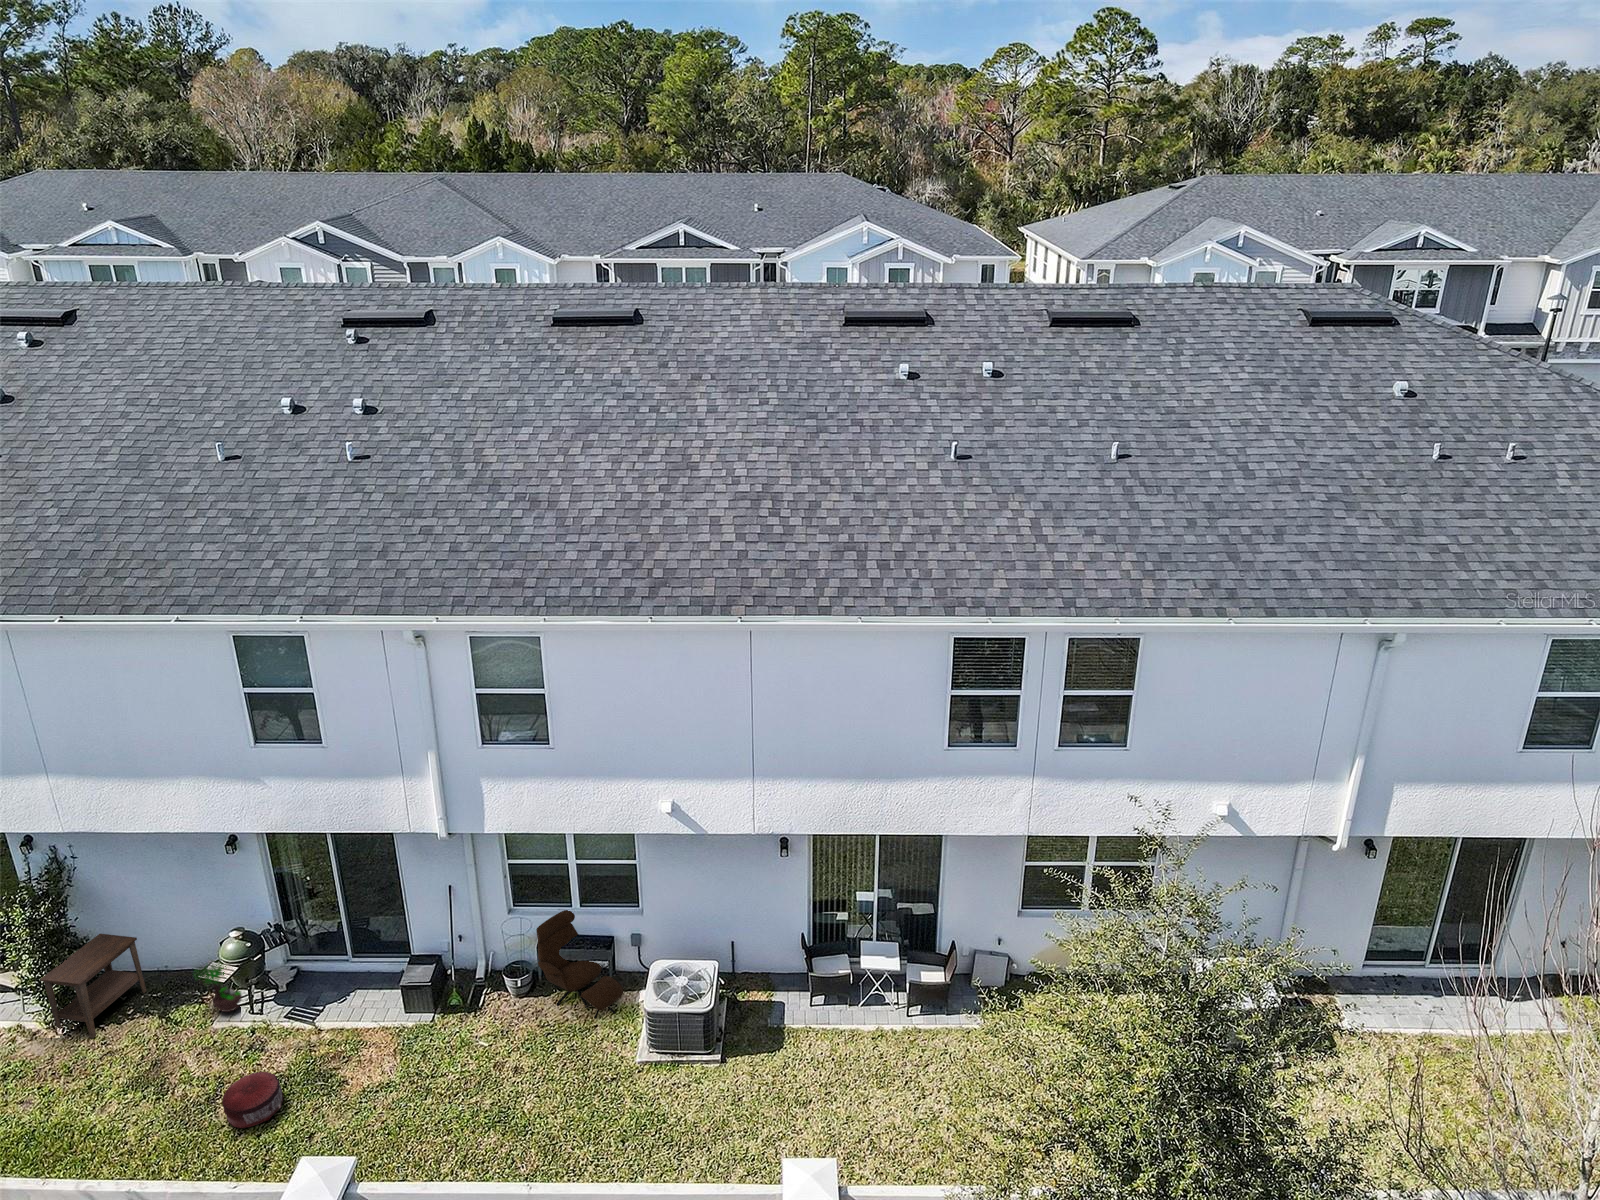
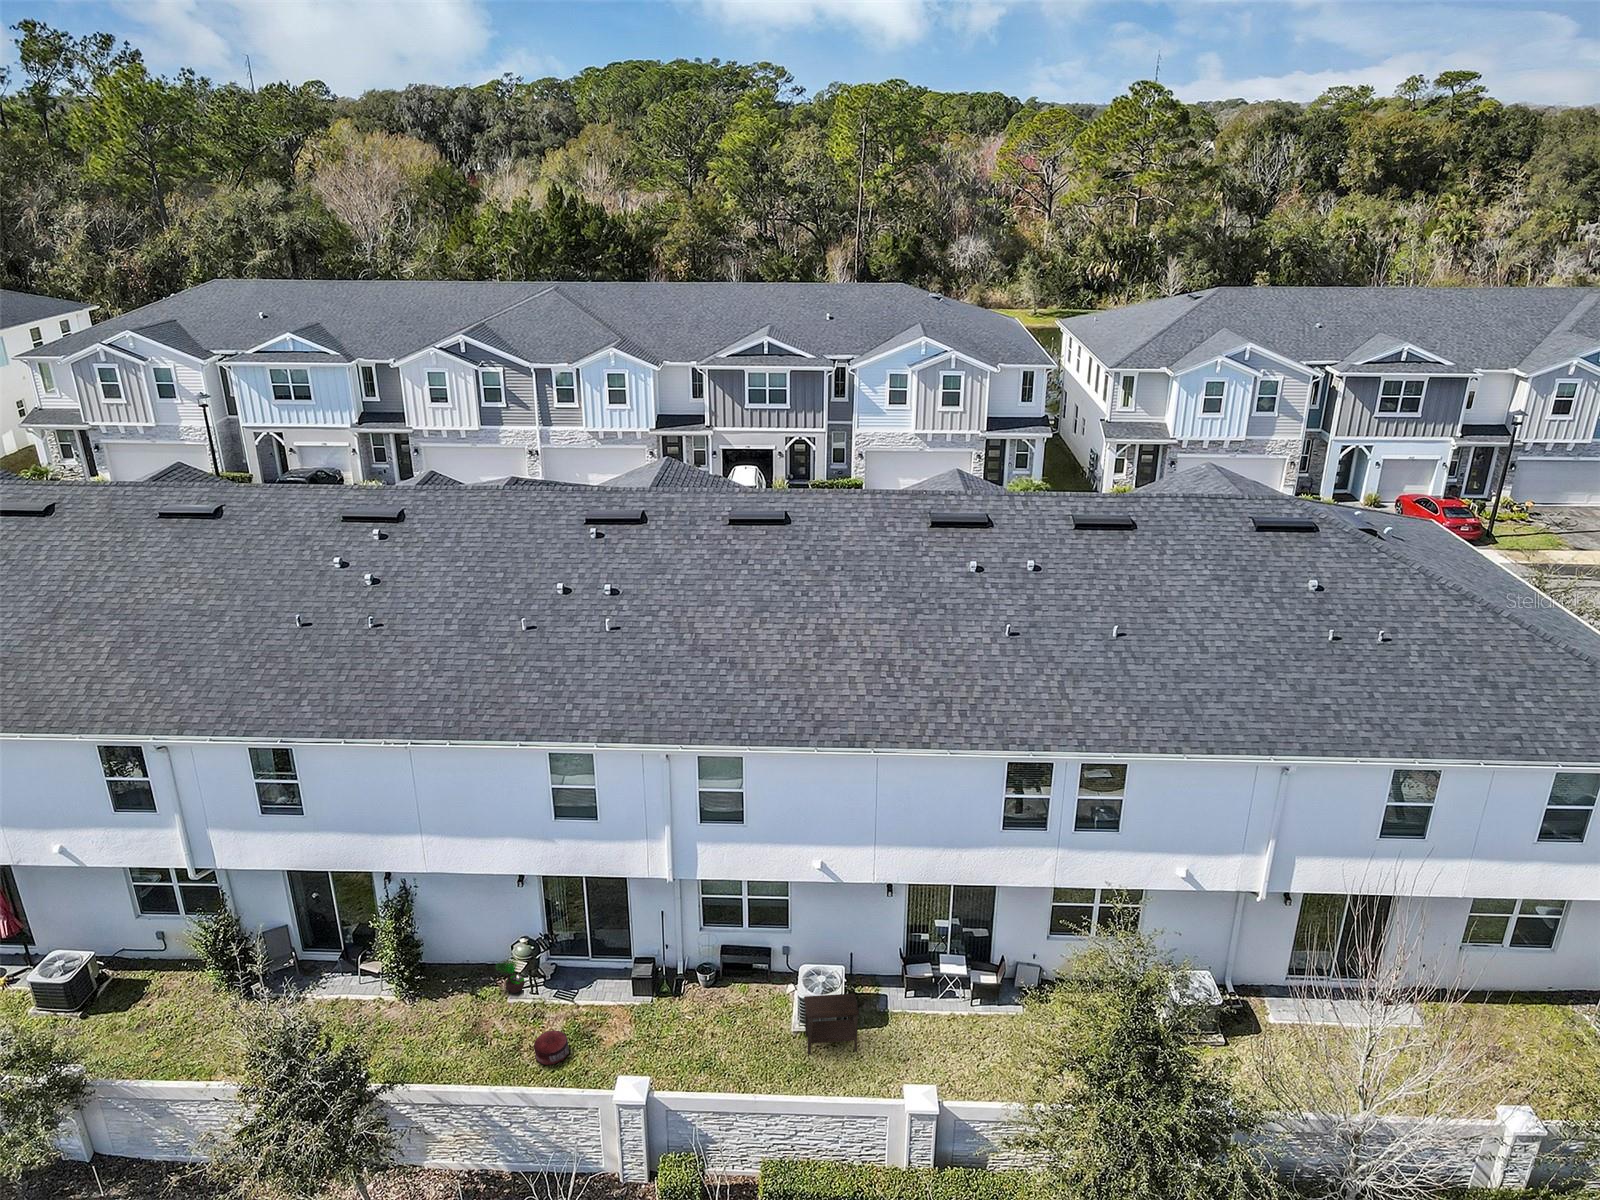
lounge chair: present [536,910,623,1018] -> none [721,930,778,1003]
side table: present [40,934,146,1038] -> present [804,994,859,1054]

